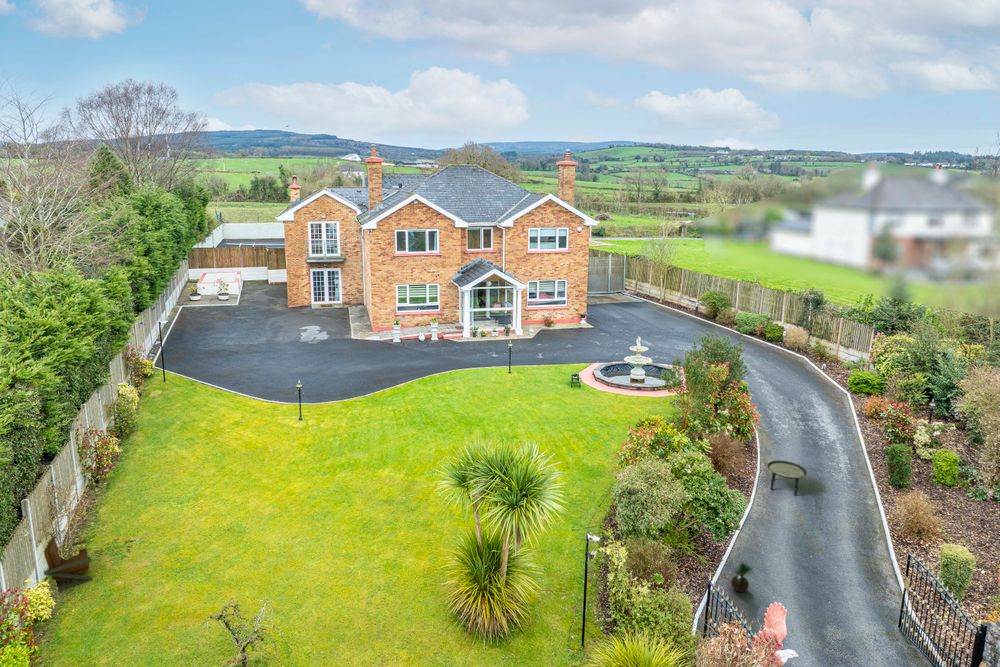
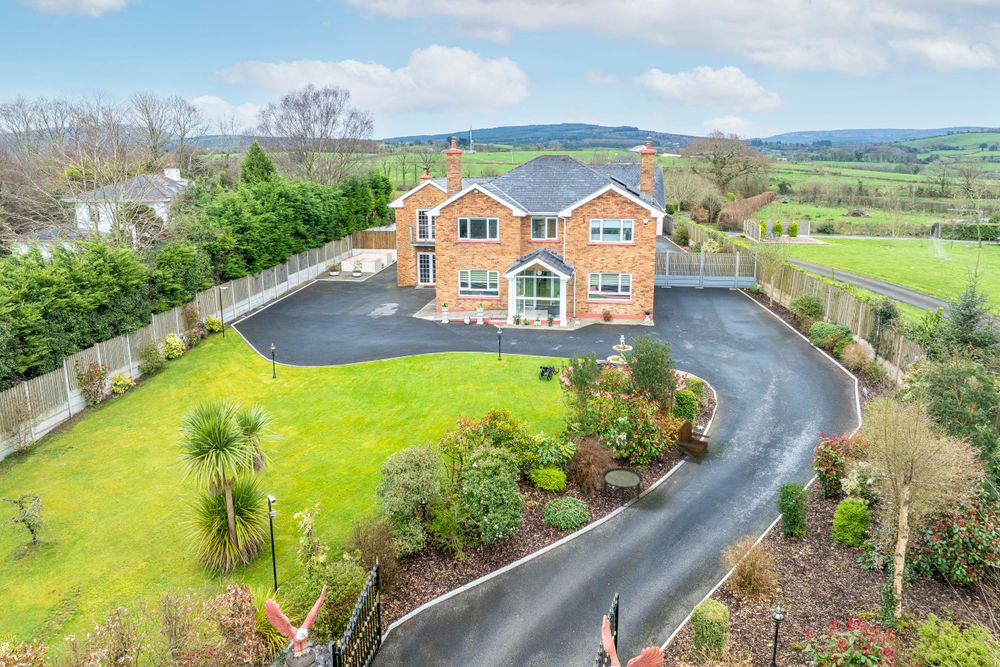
lounge chair: present [44,536,92,591] -> present [674,421,710,464]
potted tree: present [732,562,753,592] -> none [430,533,453,565]

